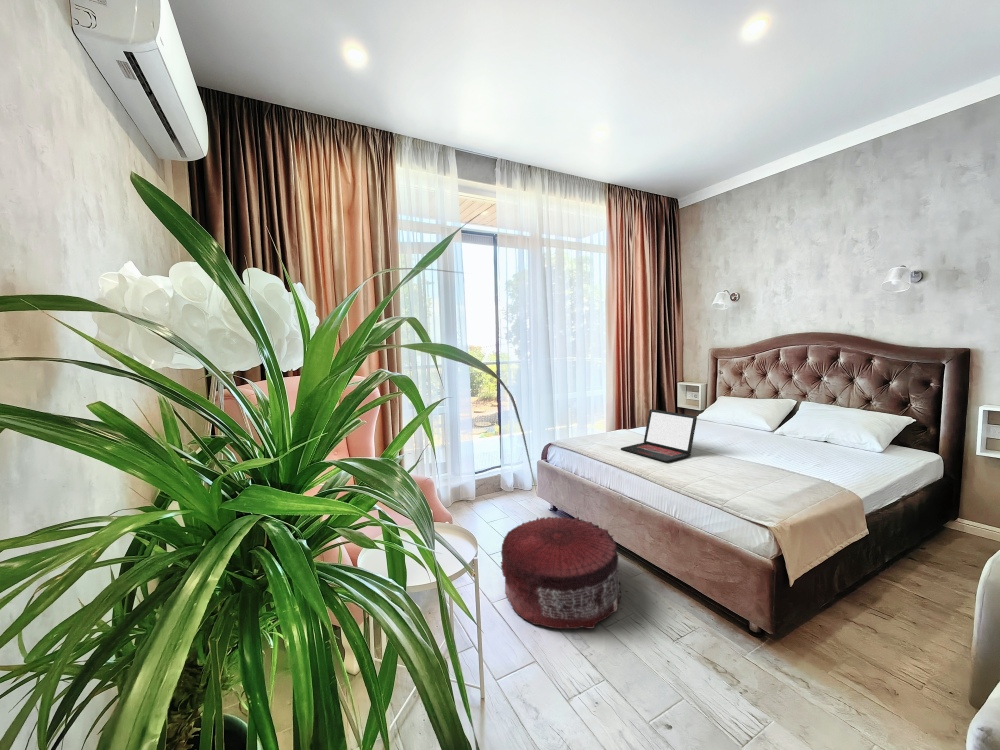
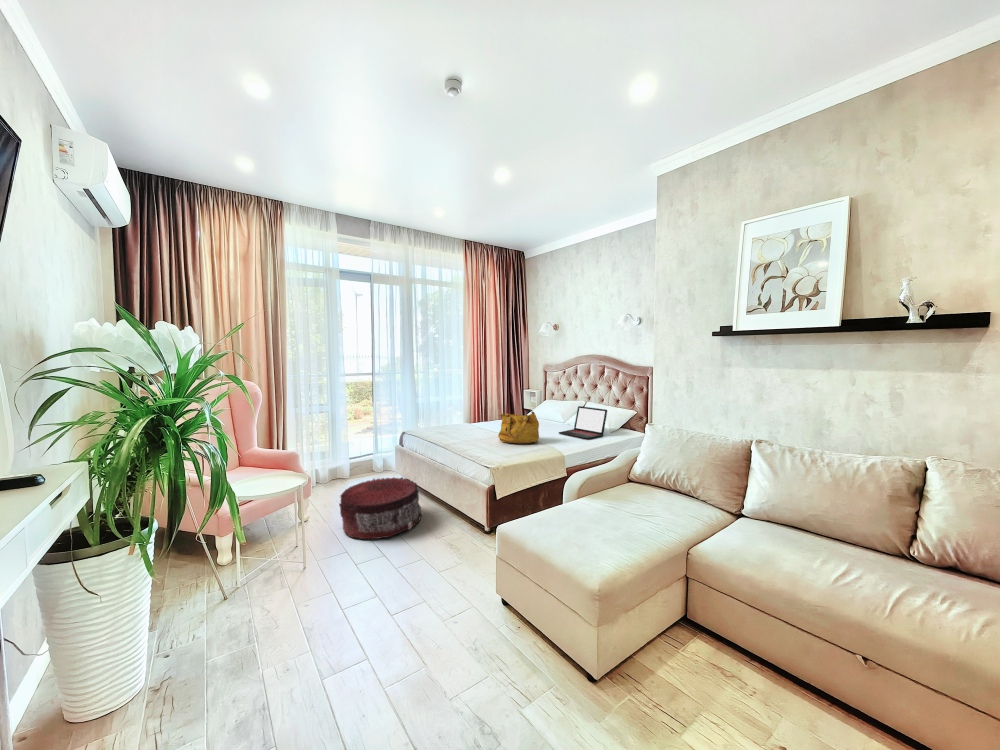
laptop: present [621,409,697,462] -> present [559,406,607,439]
handbag: none [718,418,791,471] -> present [498,410,539,444]

